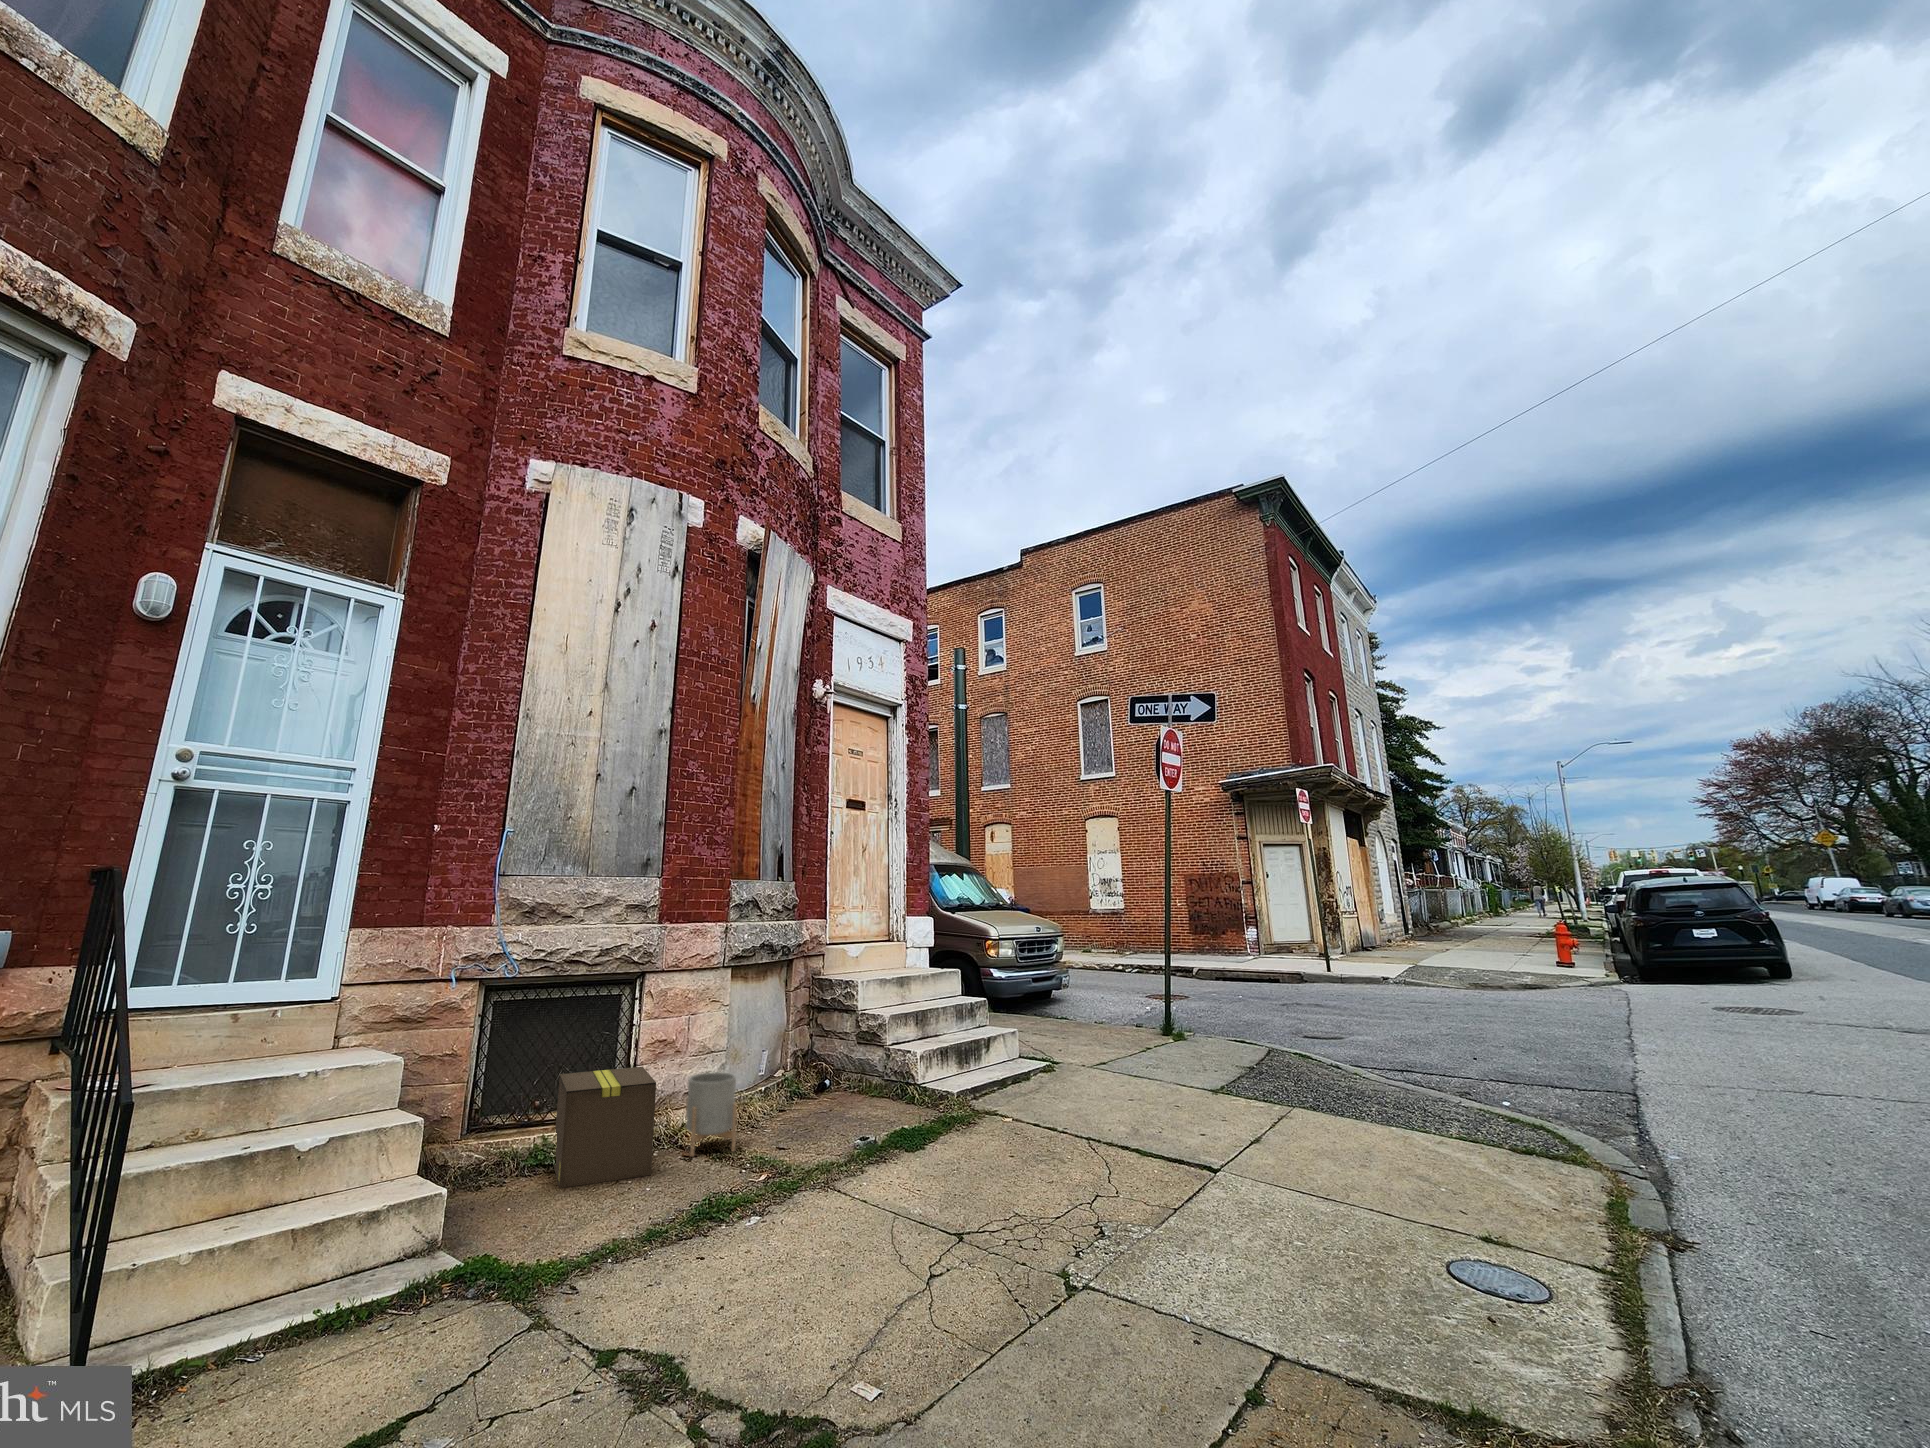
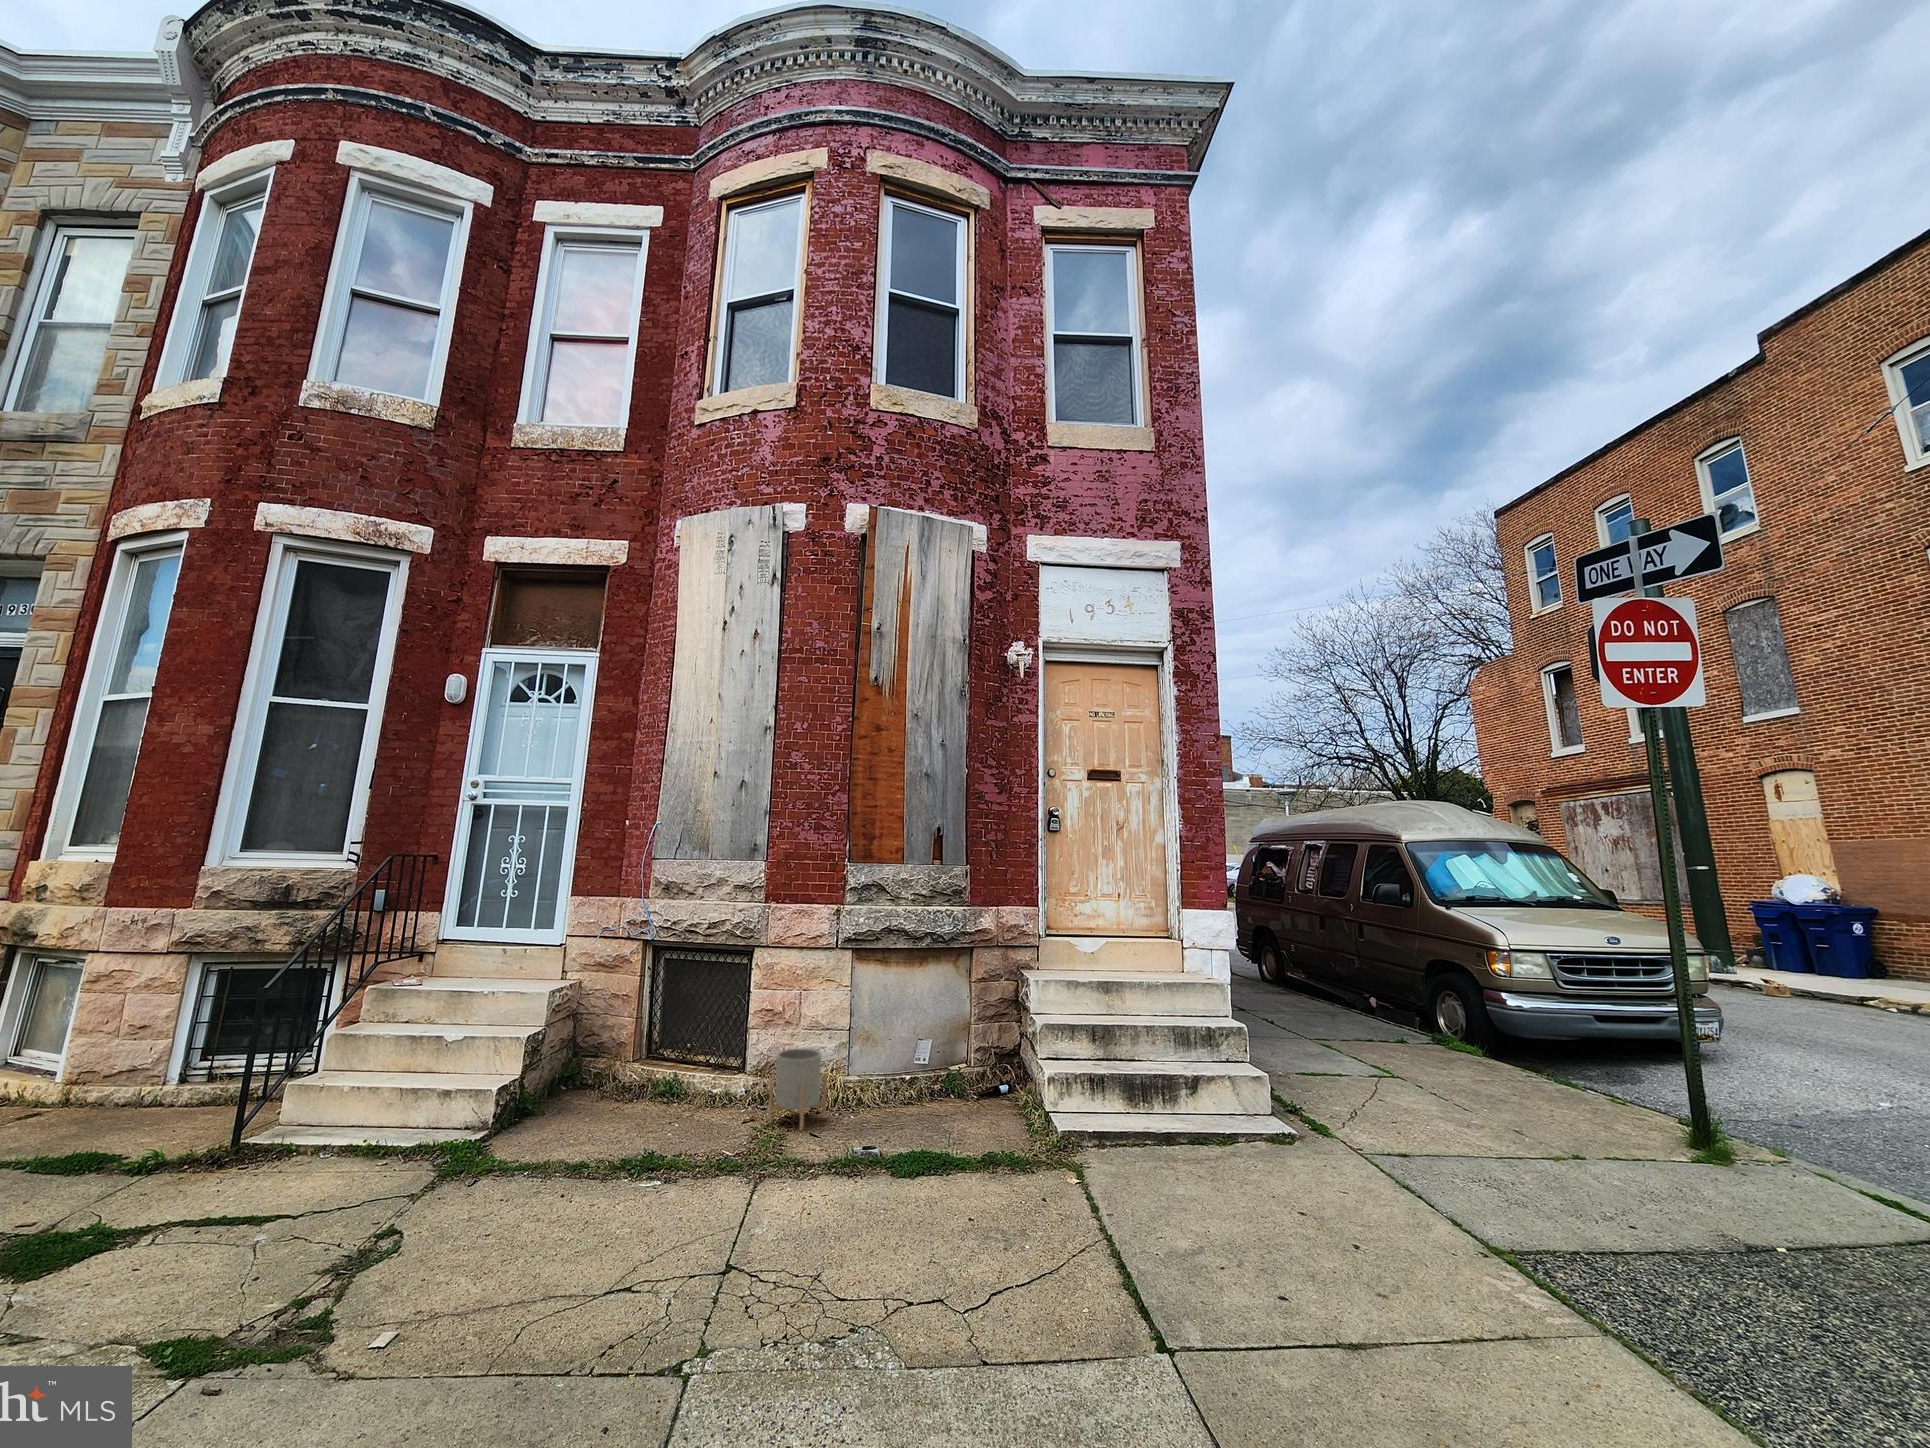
cardboard box: present [554,1067,656,1188] -> none [651,1024,758,1128]

